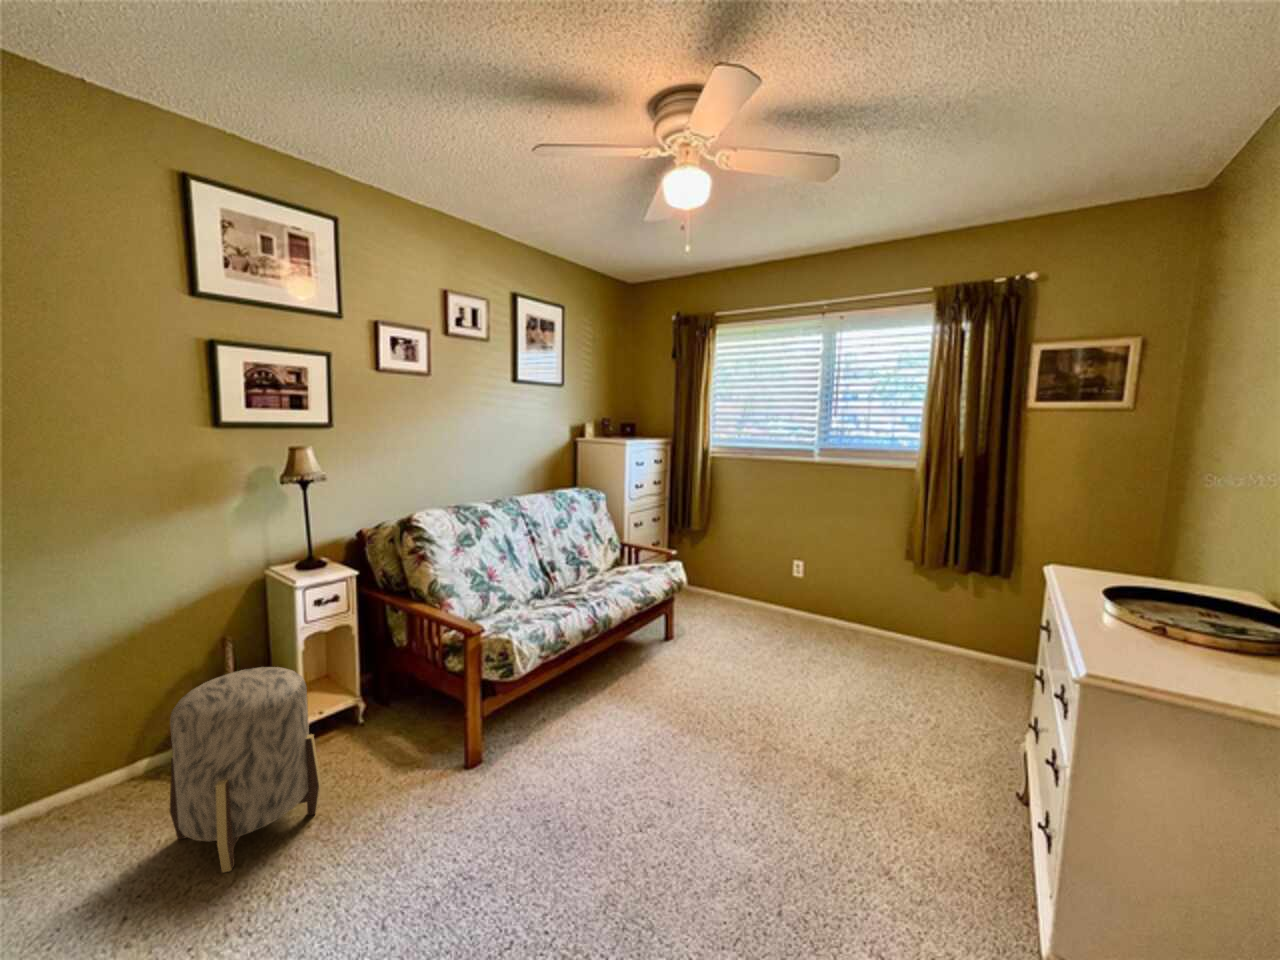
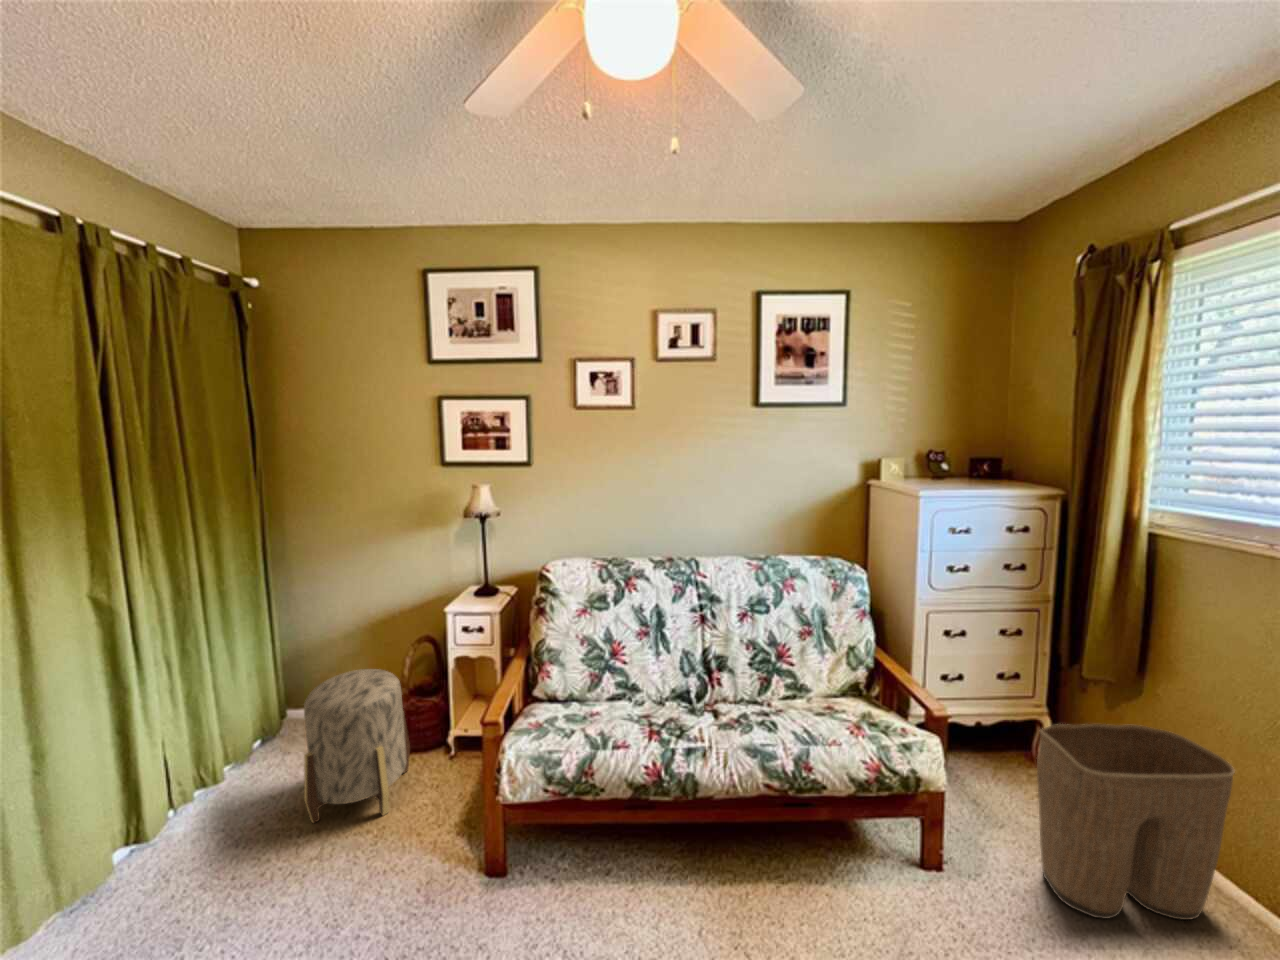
laundry basket: none [701,539,758,625] -> present [1037,724,1235,920]

